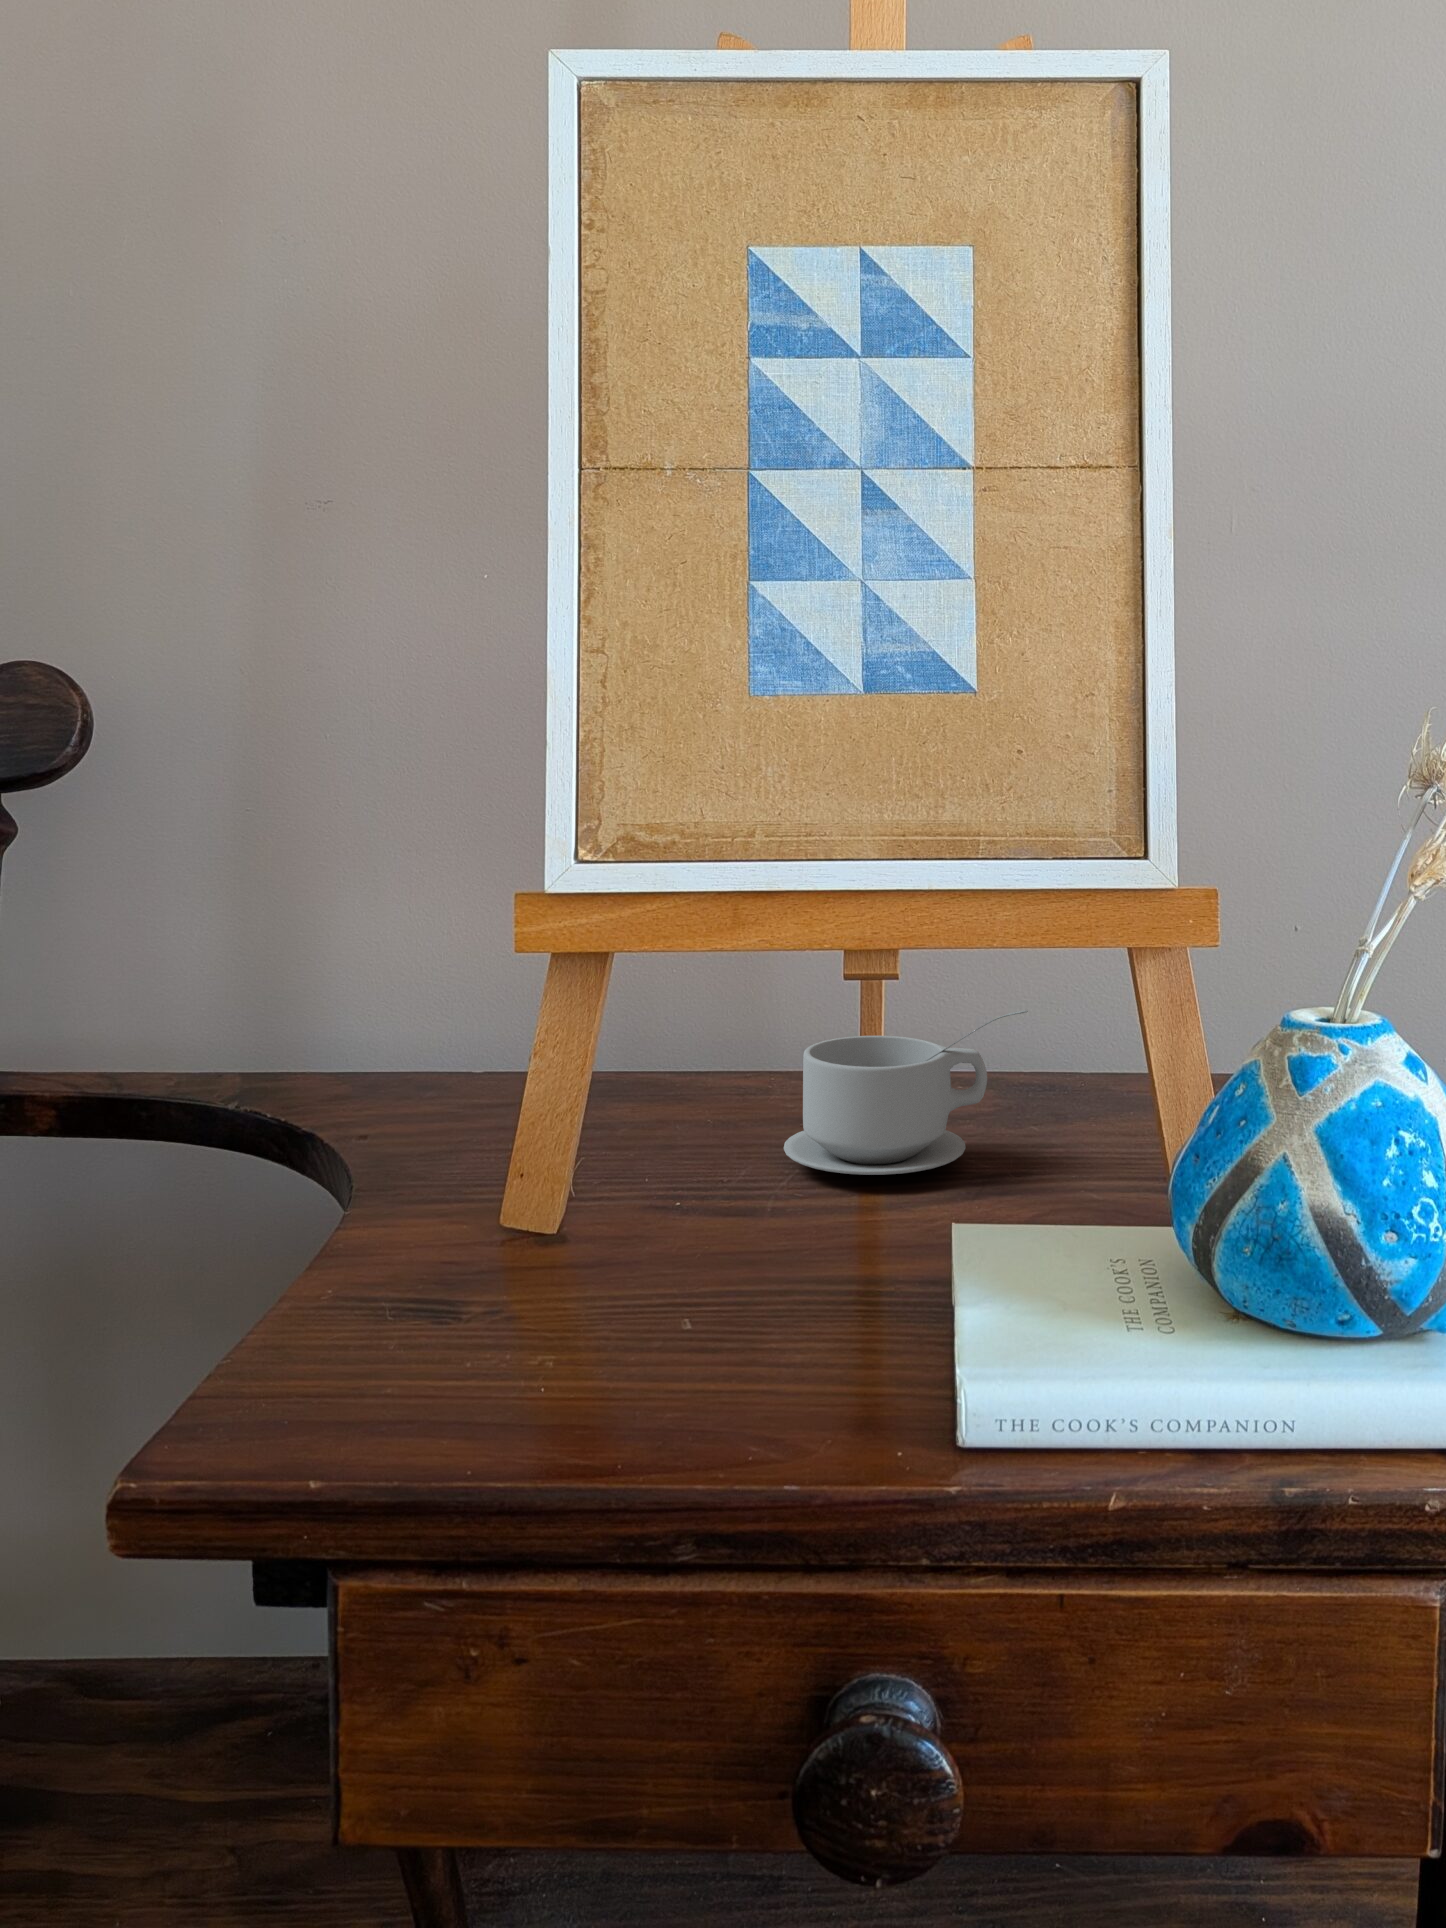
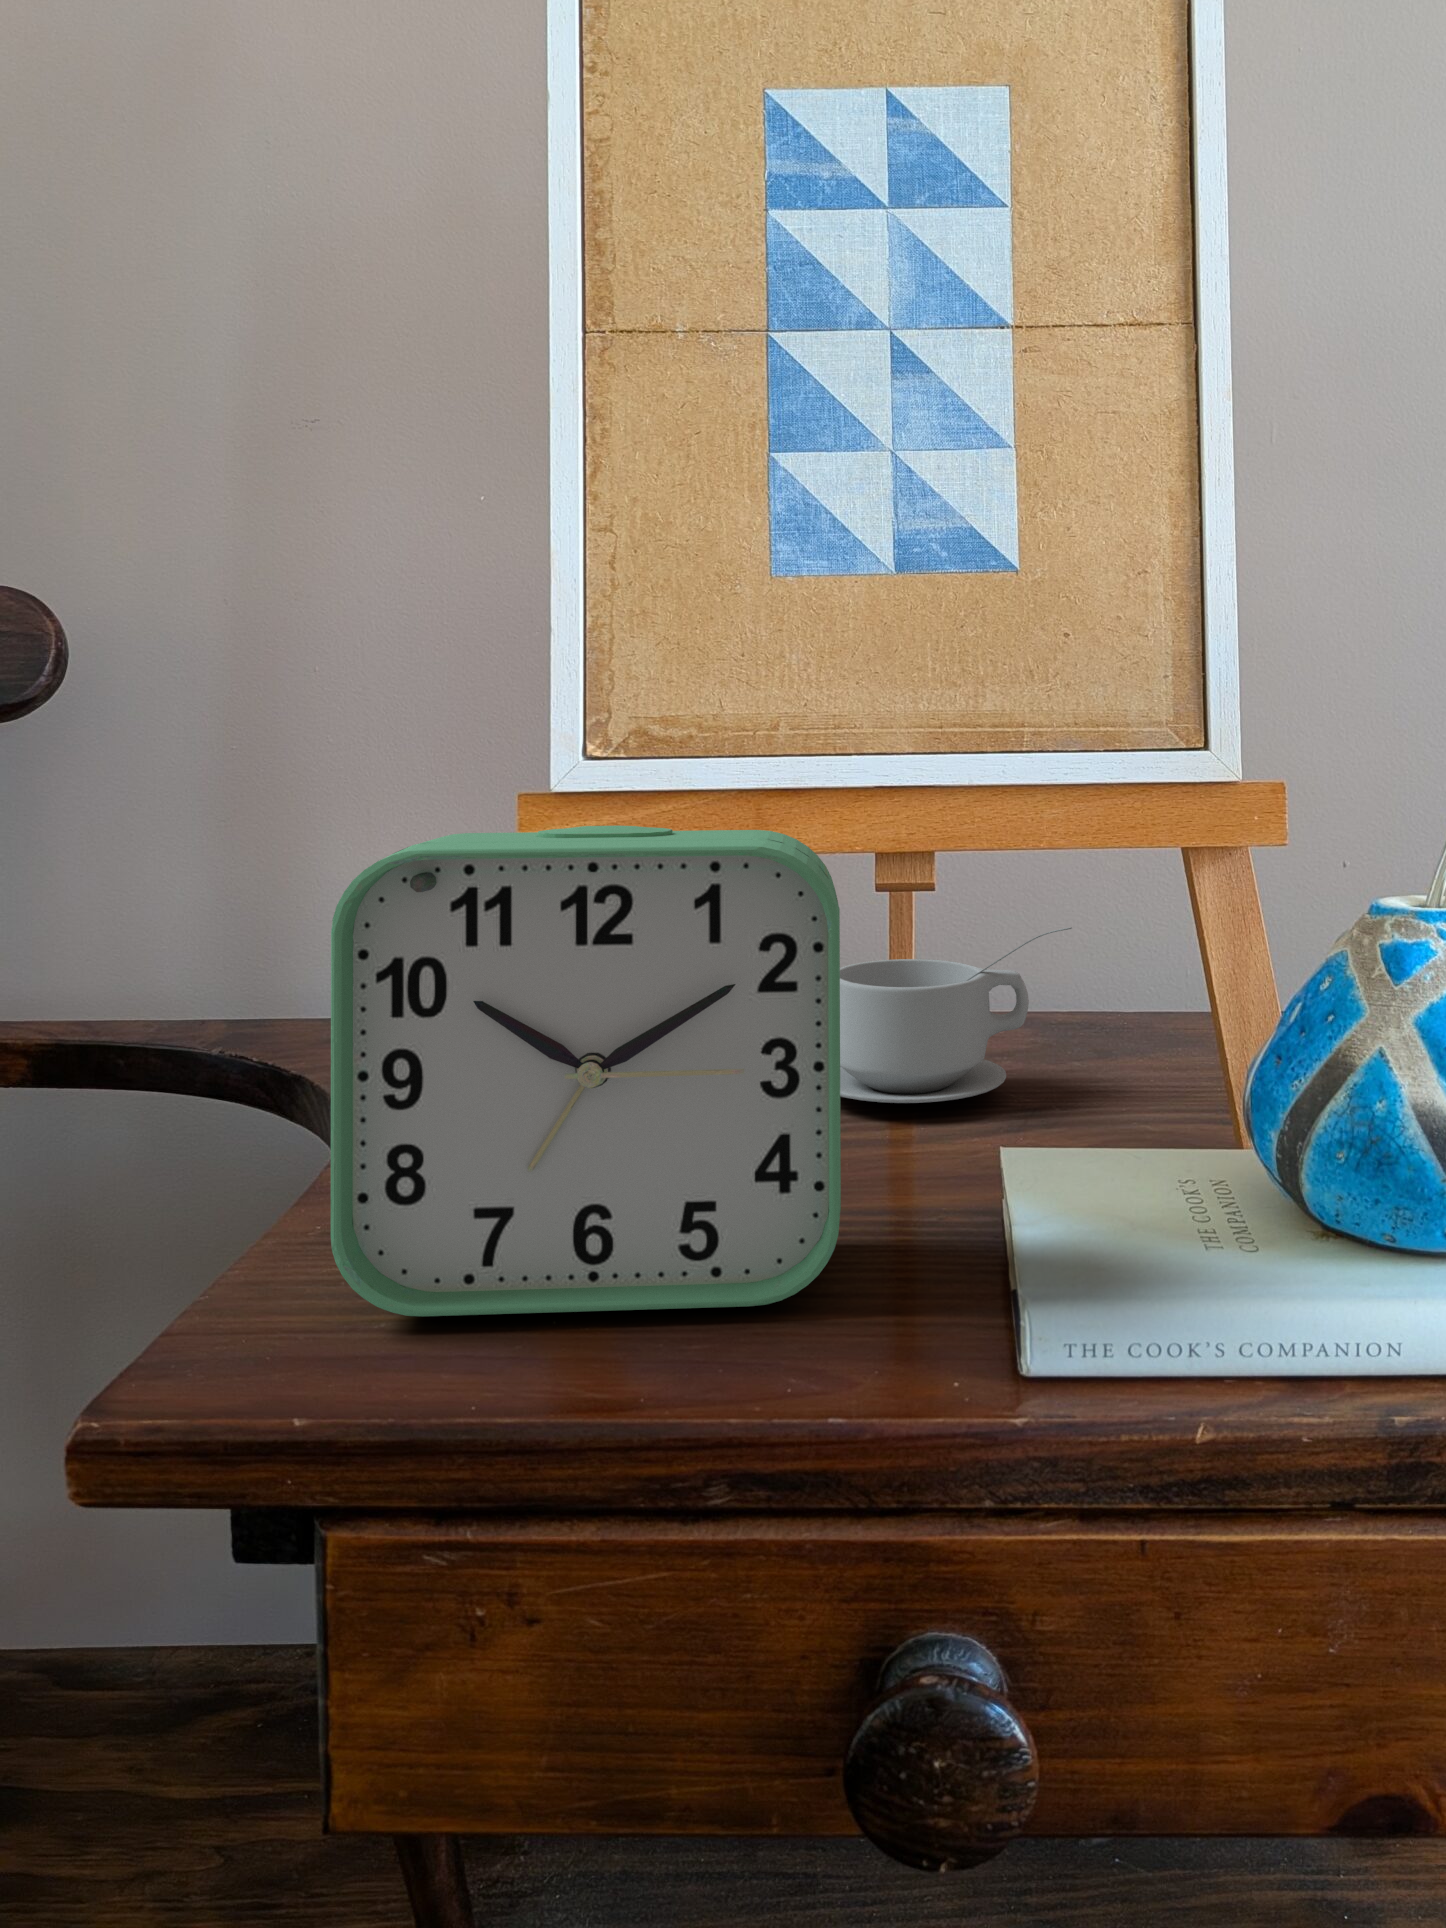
alarm clock: none [343,939,802,1383] -> present [331,825,841,1316]

